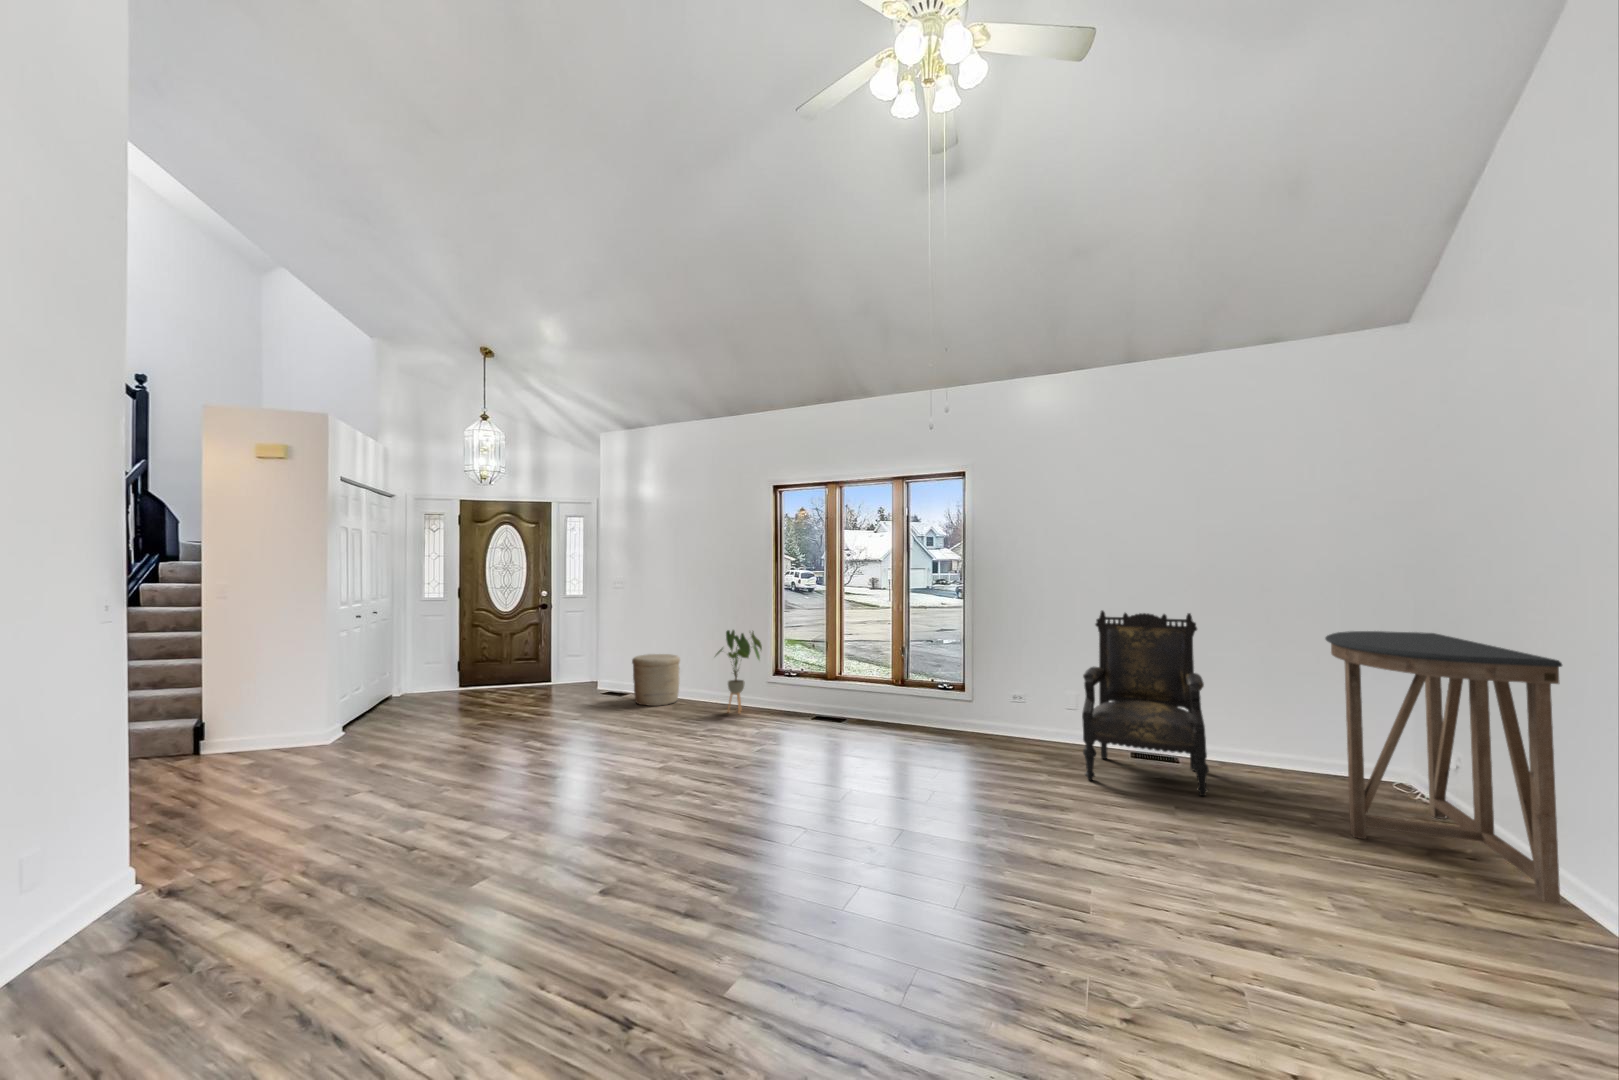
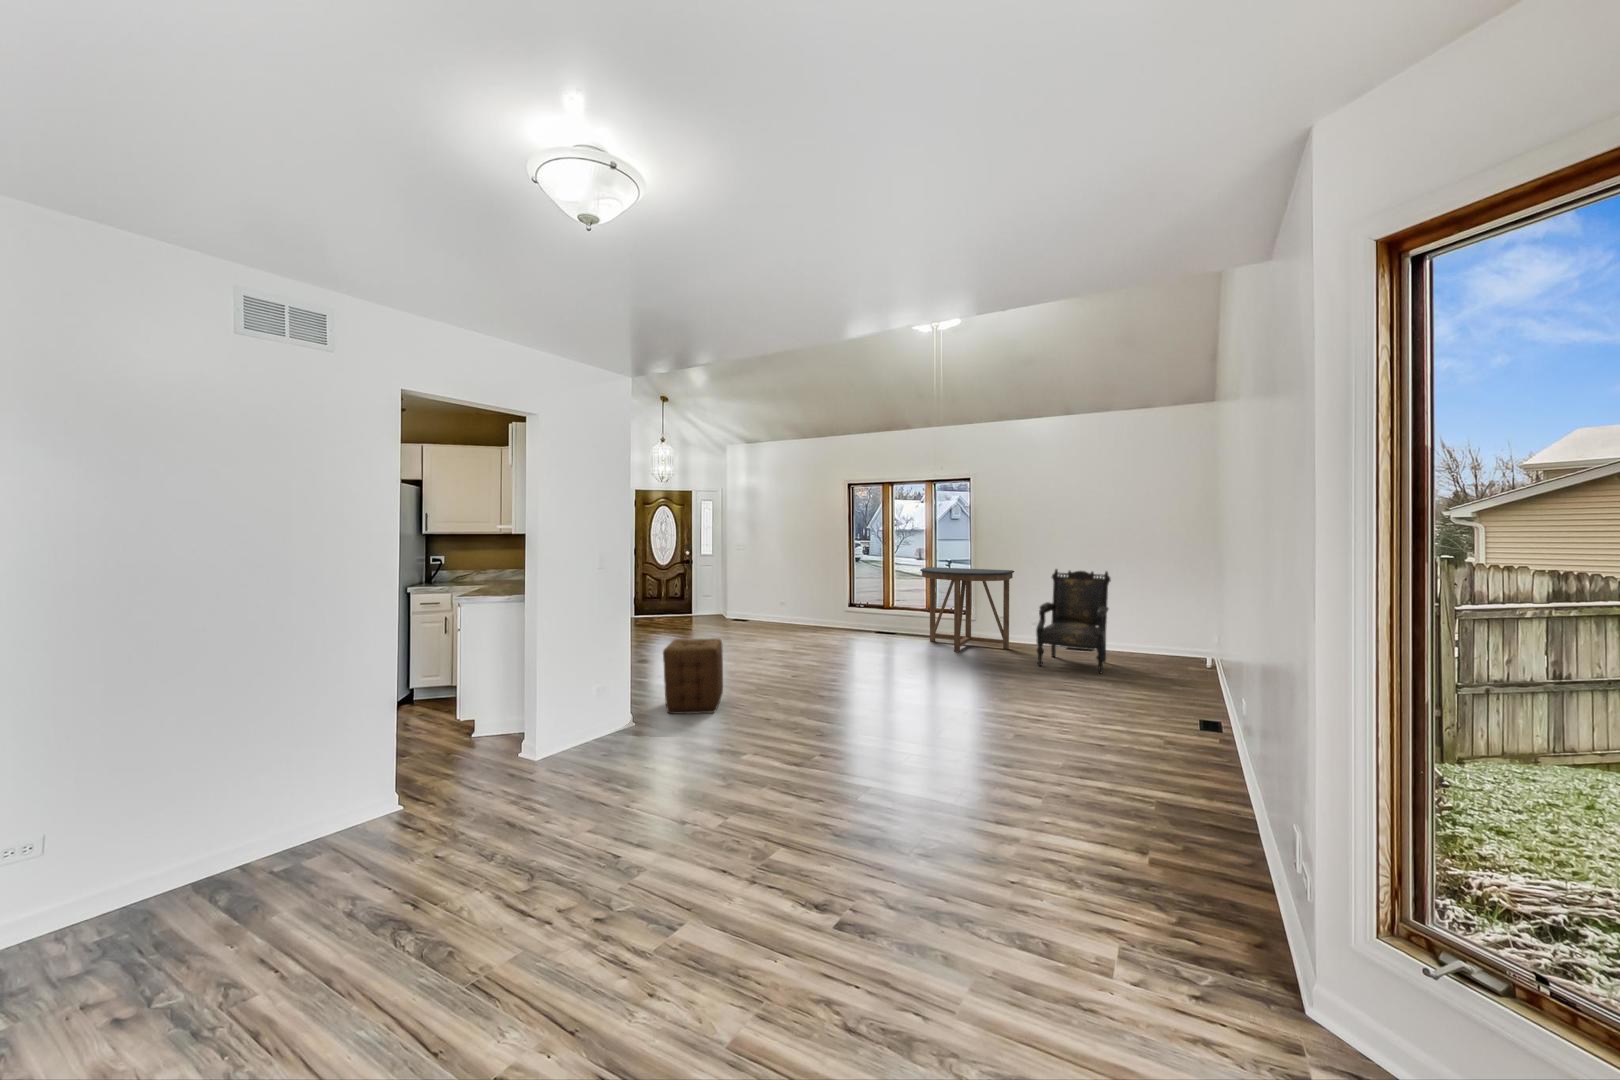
house plant: present [716,630,762,712] -> none [809,579,841,632]
console table: present [1325,631,1562,905] -> present [920,567,1014,652]
woven basket: present [632,654,680,706] -> none [754,594,785,627]
ottoman: none [269,758,453,954] -> present [663,638,723,714]

